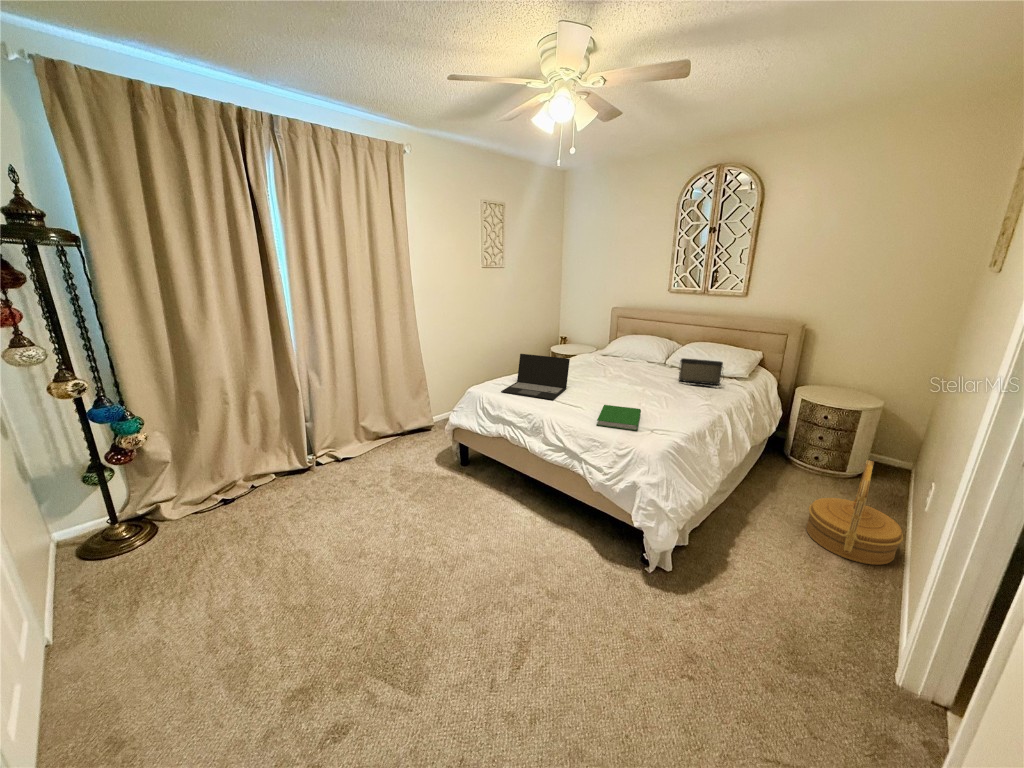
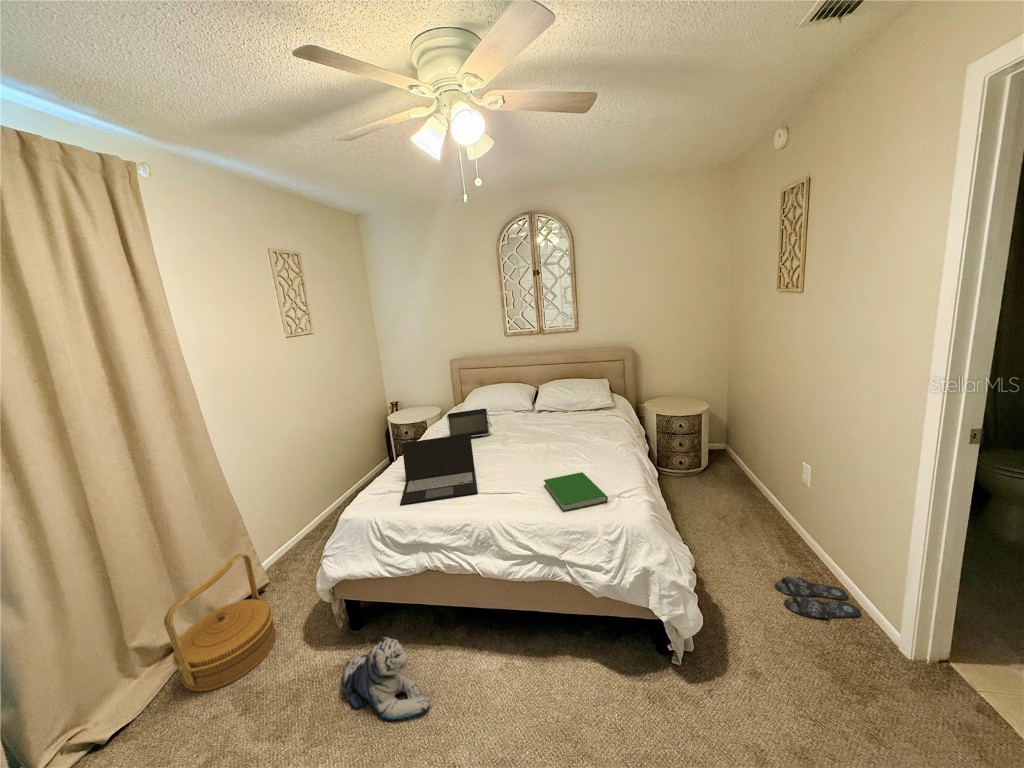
handbag: present [679,358,724,387] -> present [447,409,492,438]
woven basket: present [806,460,903,565] -> present [164,554,276,692]
plush toy: none [439,465,477,514] -> present [341,637,430,721]
slippers: none [798,576,890,637] -> present [775,577,861,618]

